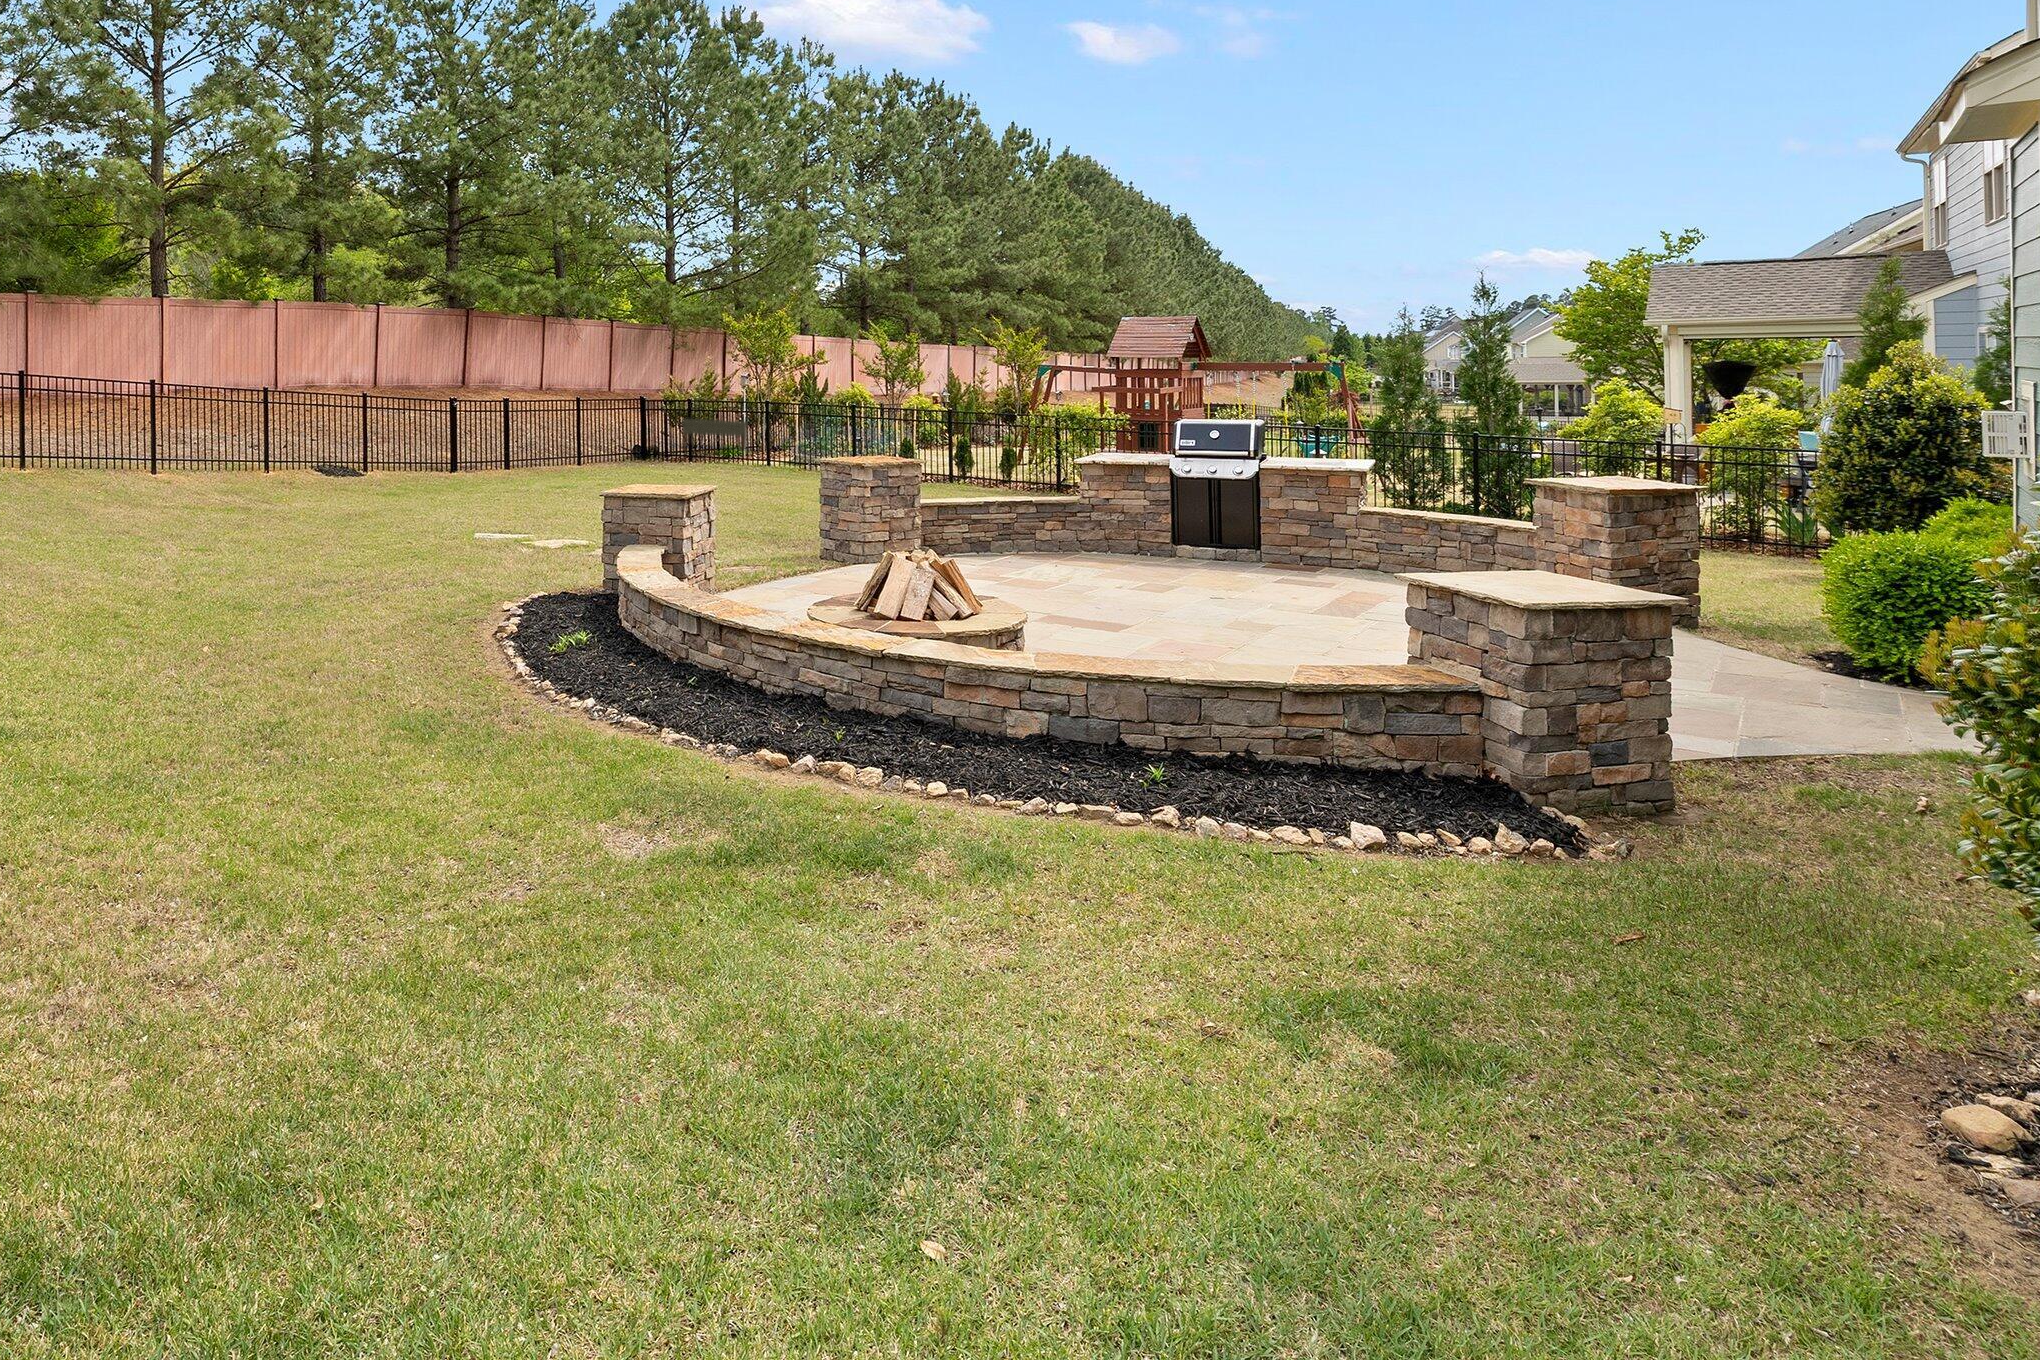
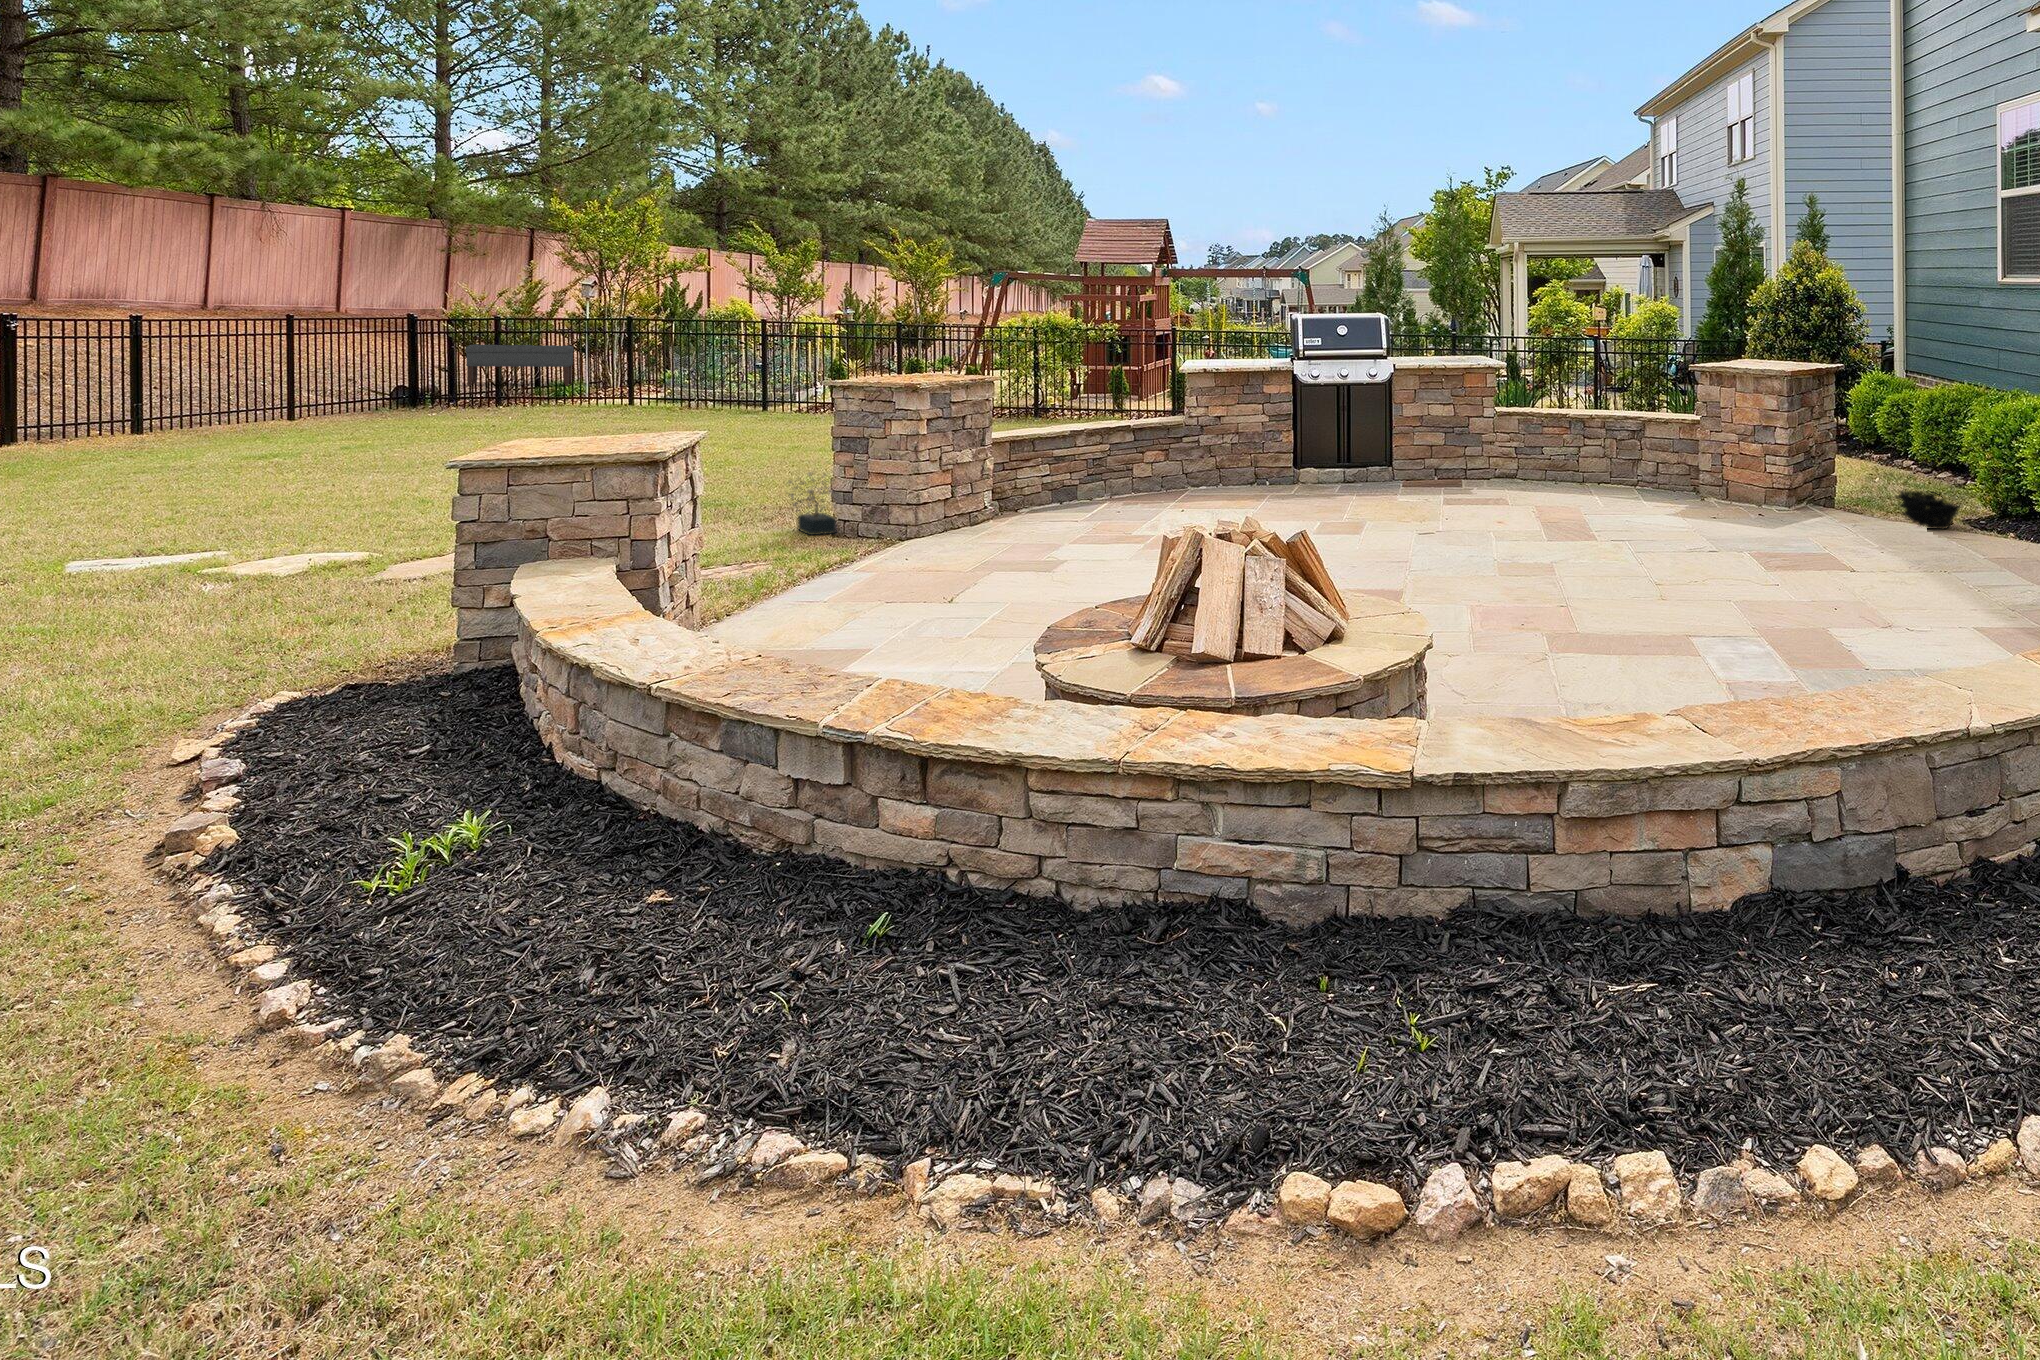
decorative plant: none [793,516,824,555] -> present [789,473,842,535]
basket: none [1697,582,1776,644] -> present [1895,475,1964,529]

